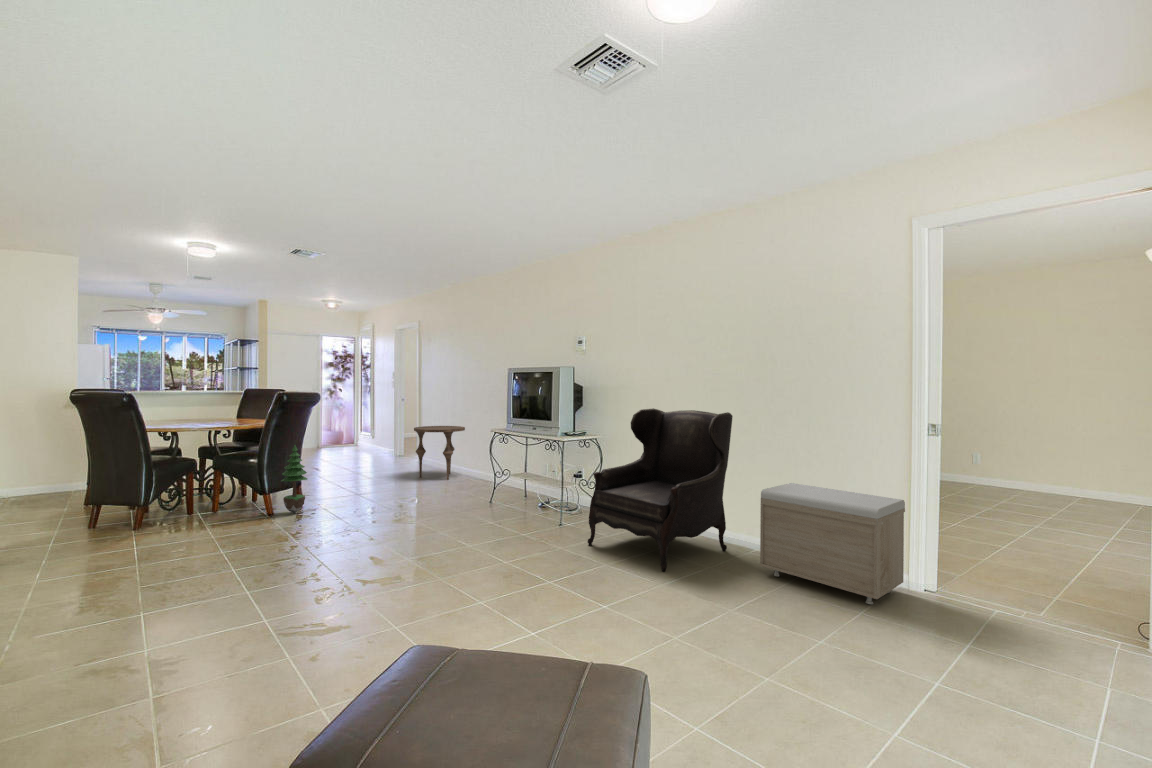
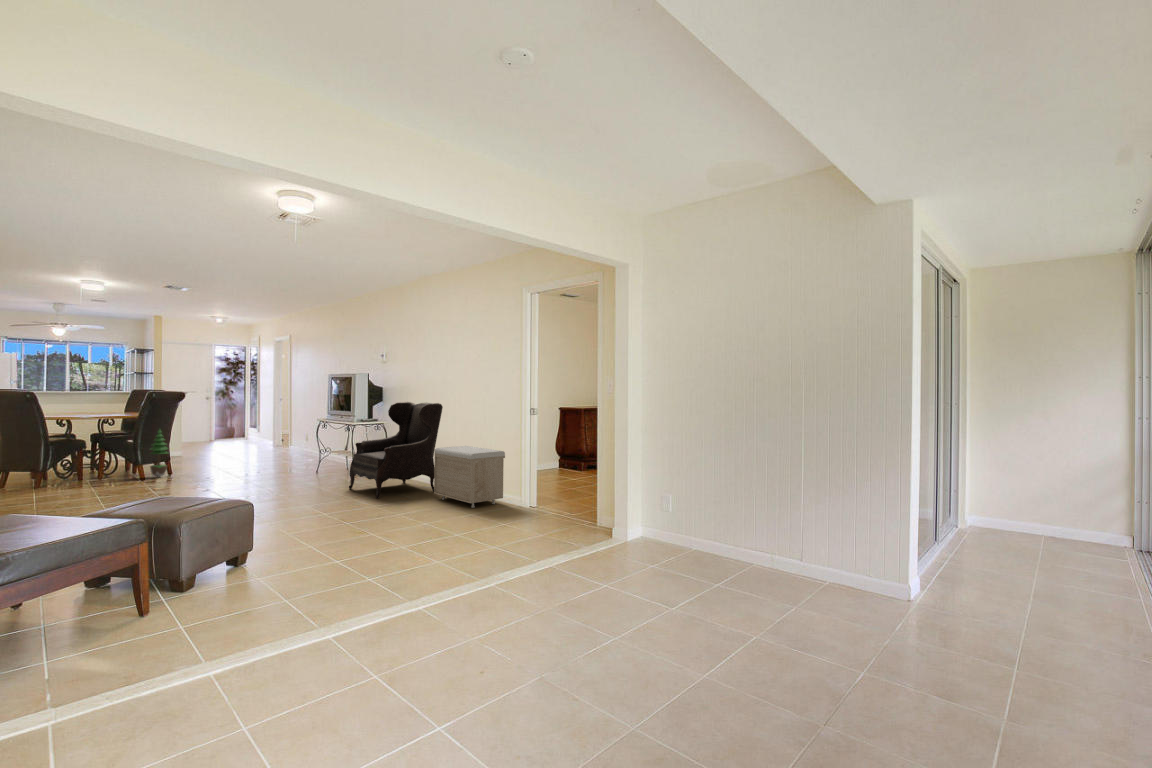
side table: present [414,426,465,480] -> none [271,419,314,460]

